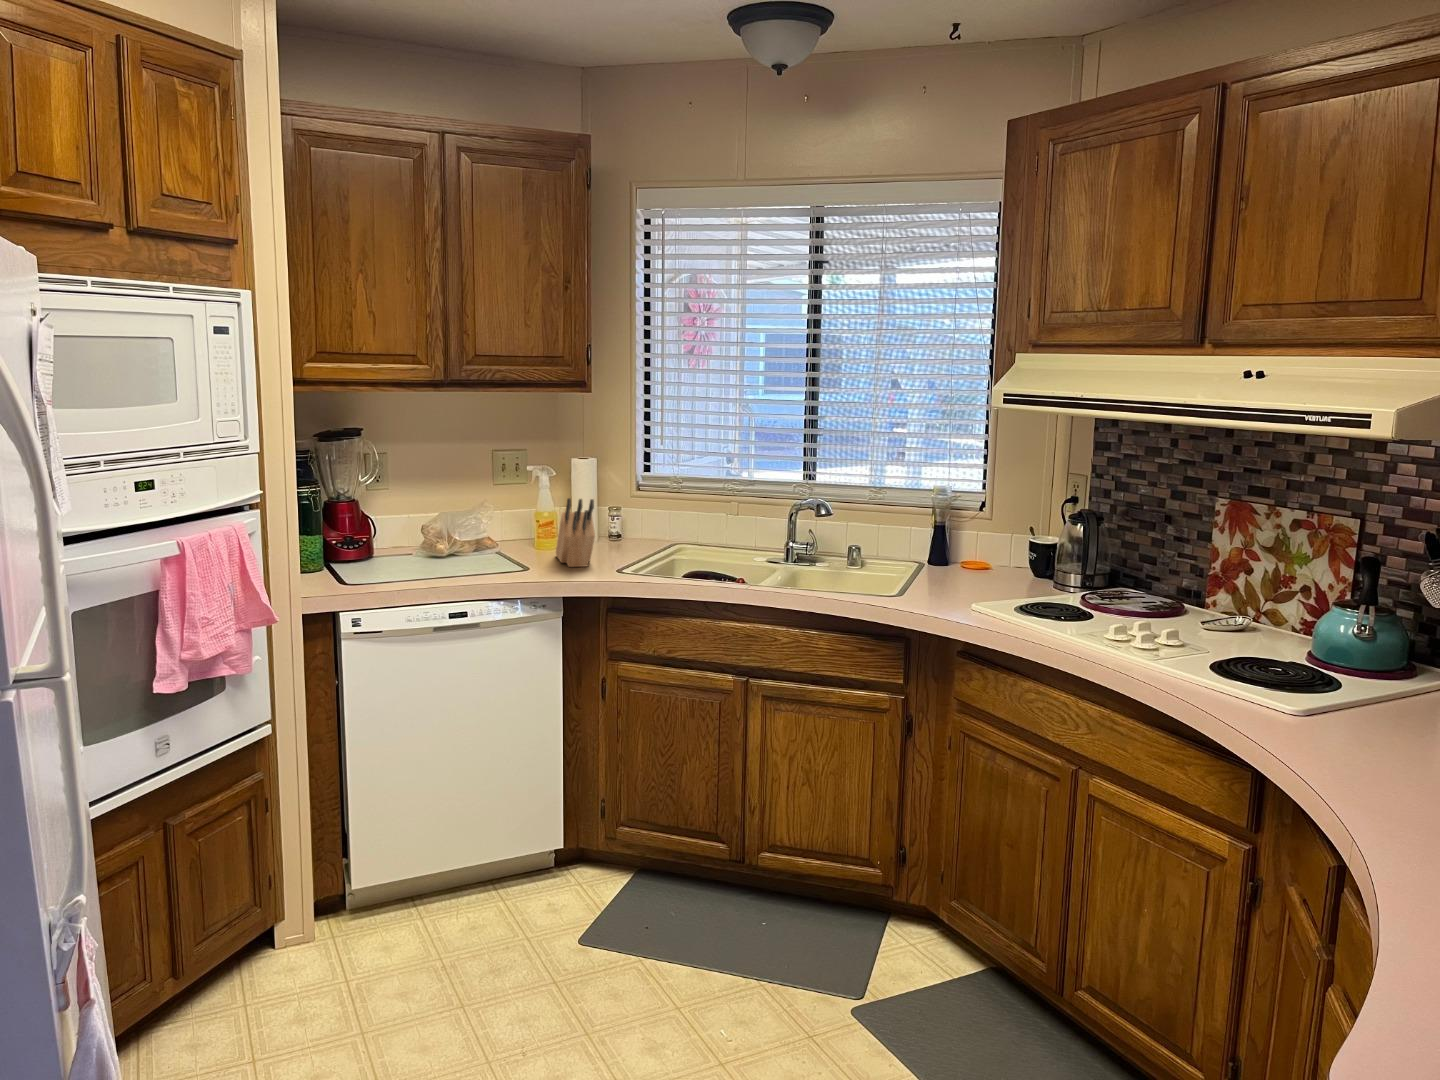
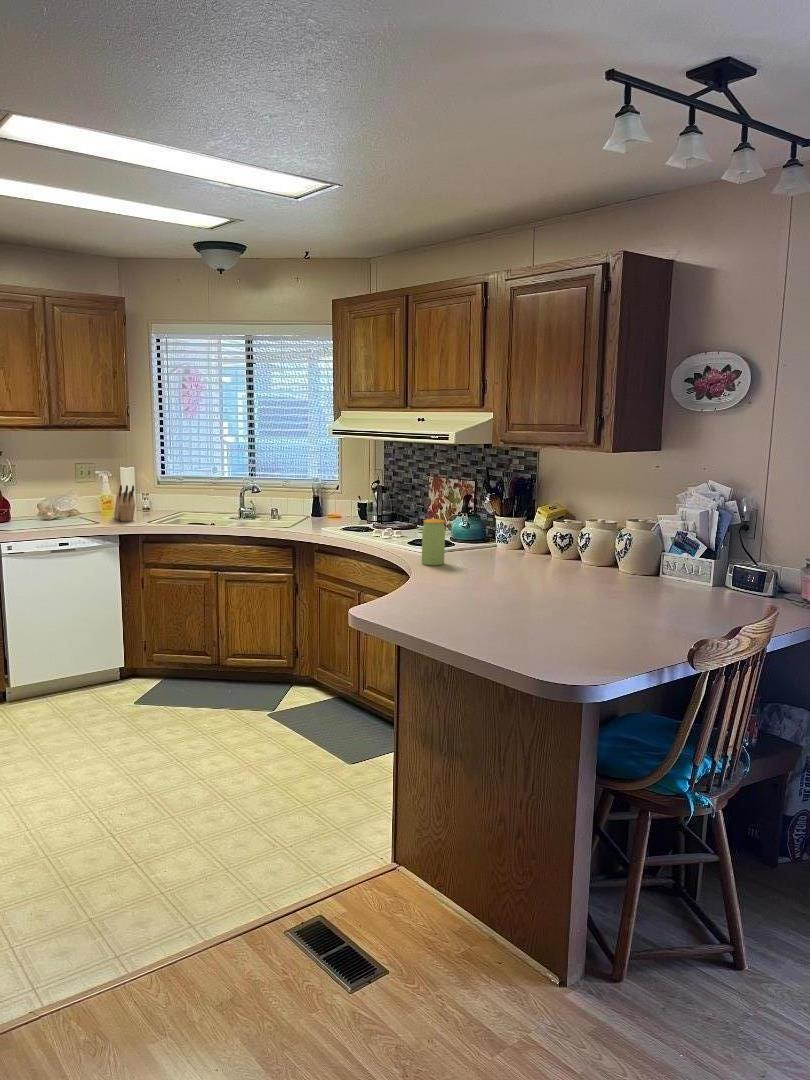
jar: none [1300,628,1379,754] -> present [422,519,445,566]

